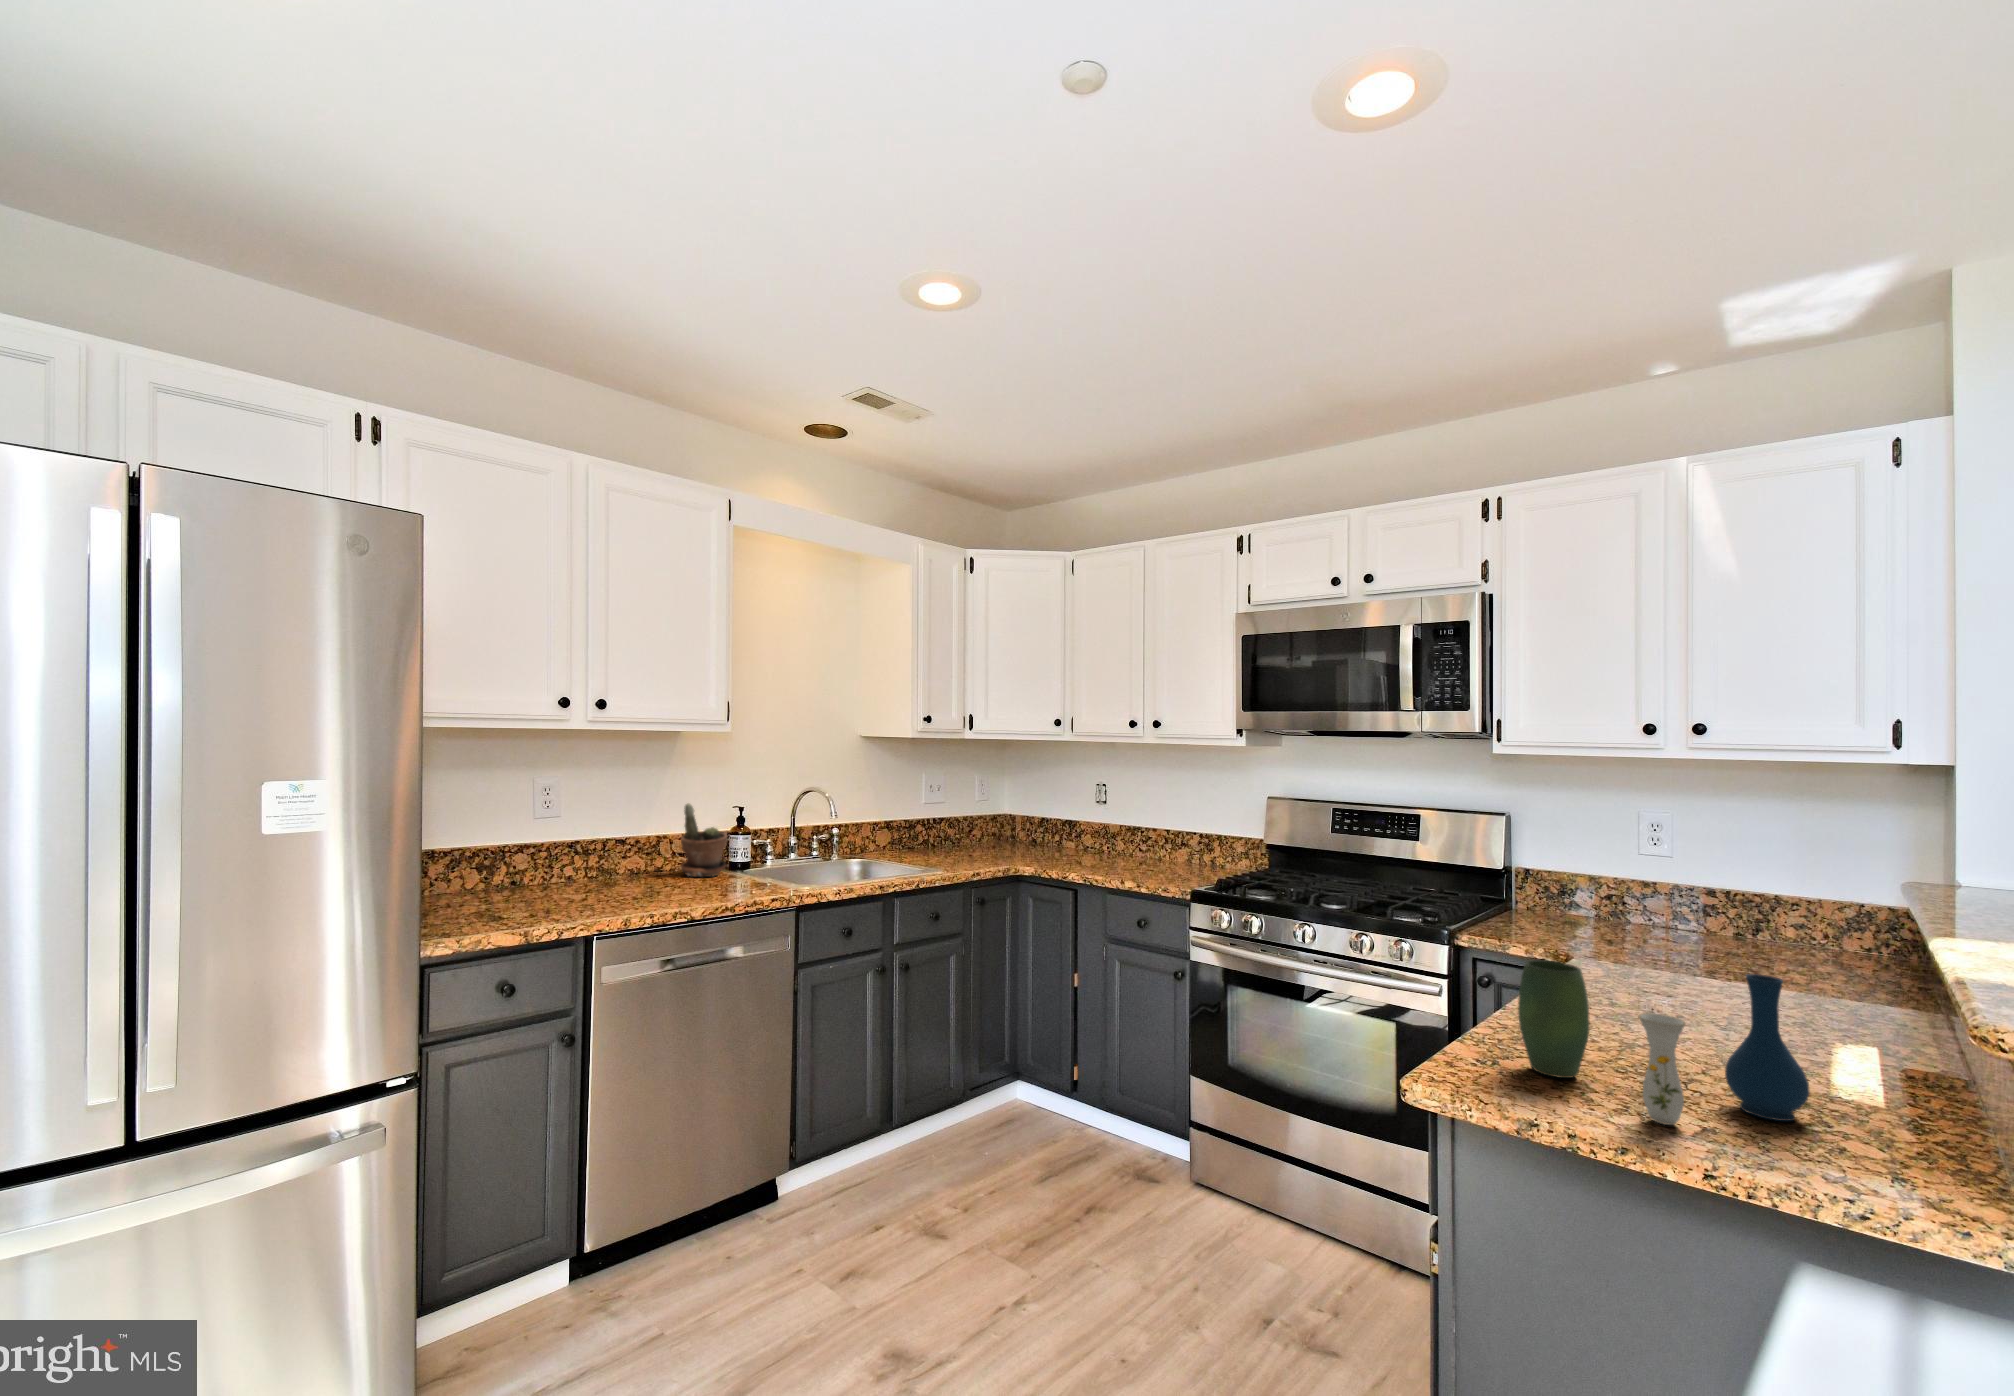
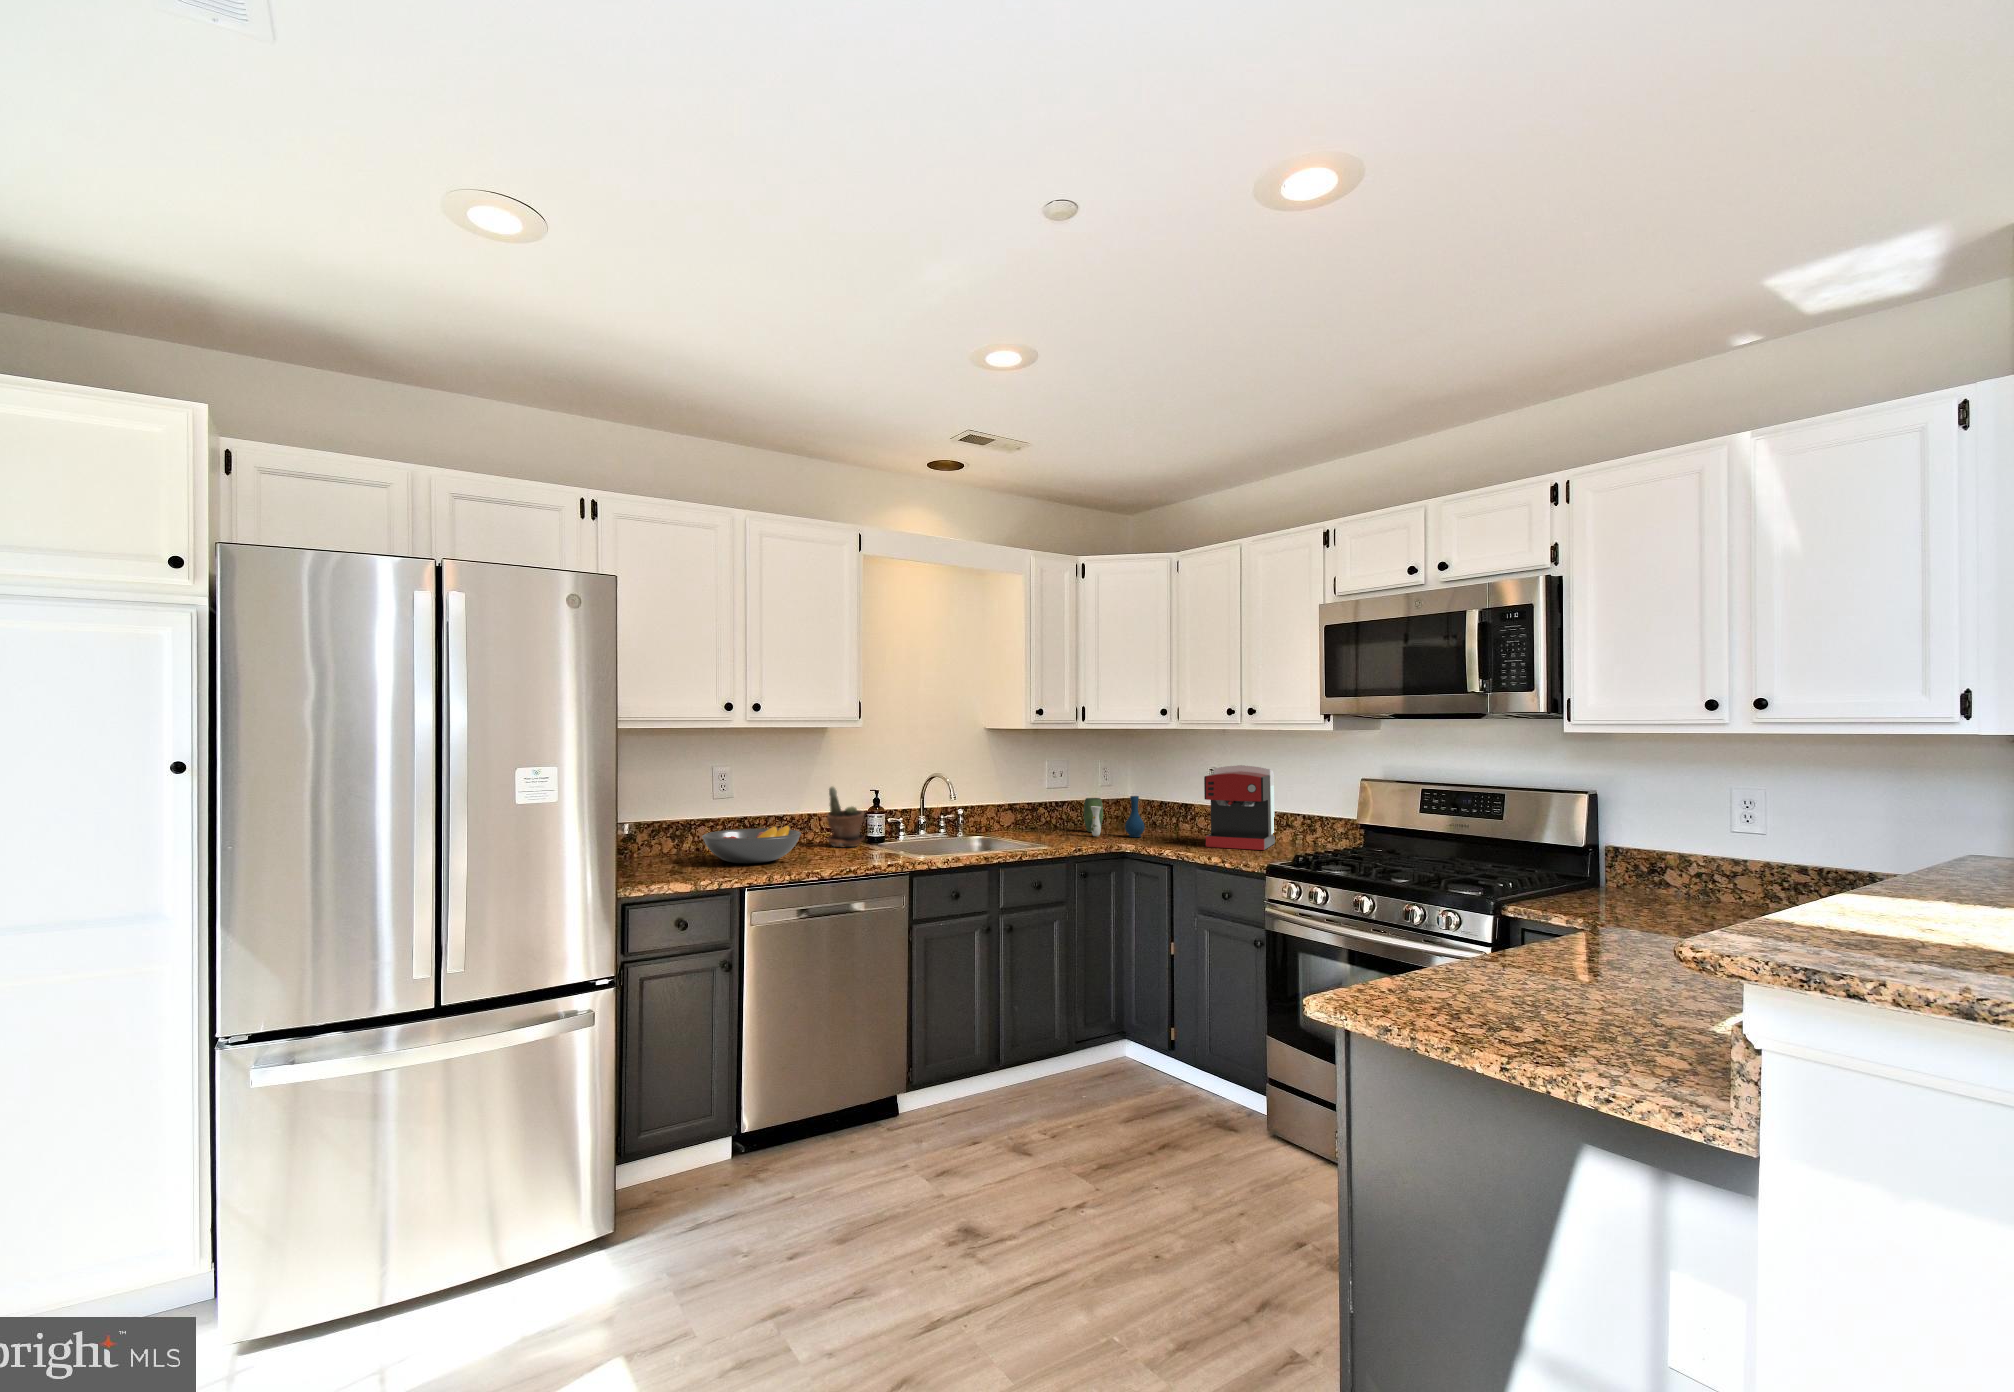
coffee maker: none [1105,779,1170,871] -> present [1204,765,1275,850]
fruit bowl: none [533,854,664,905] -> present [702,825,802,863]
vase: present [1518,960,1809,1125] -> present [1084,796,1145,837]

